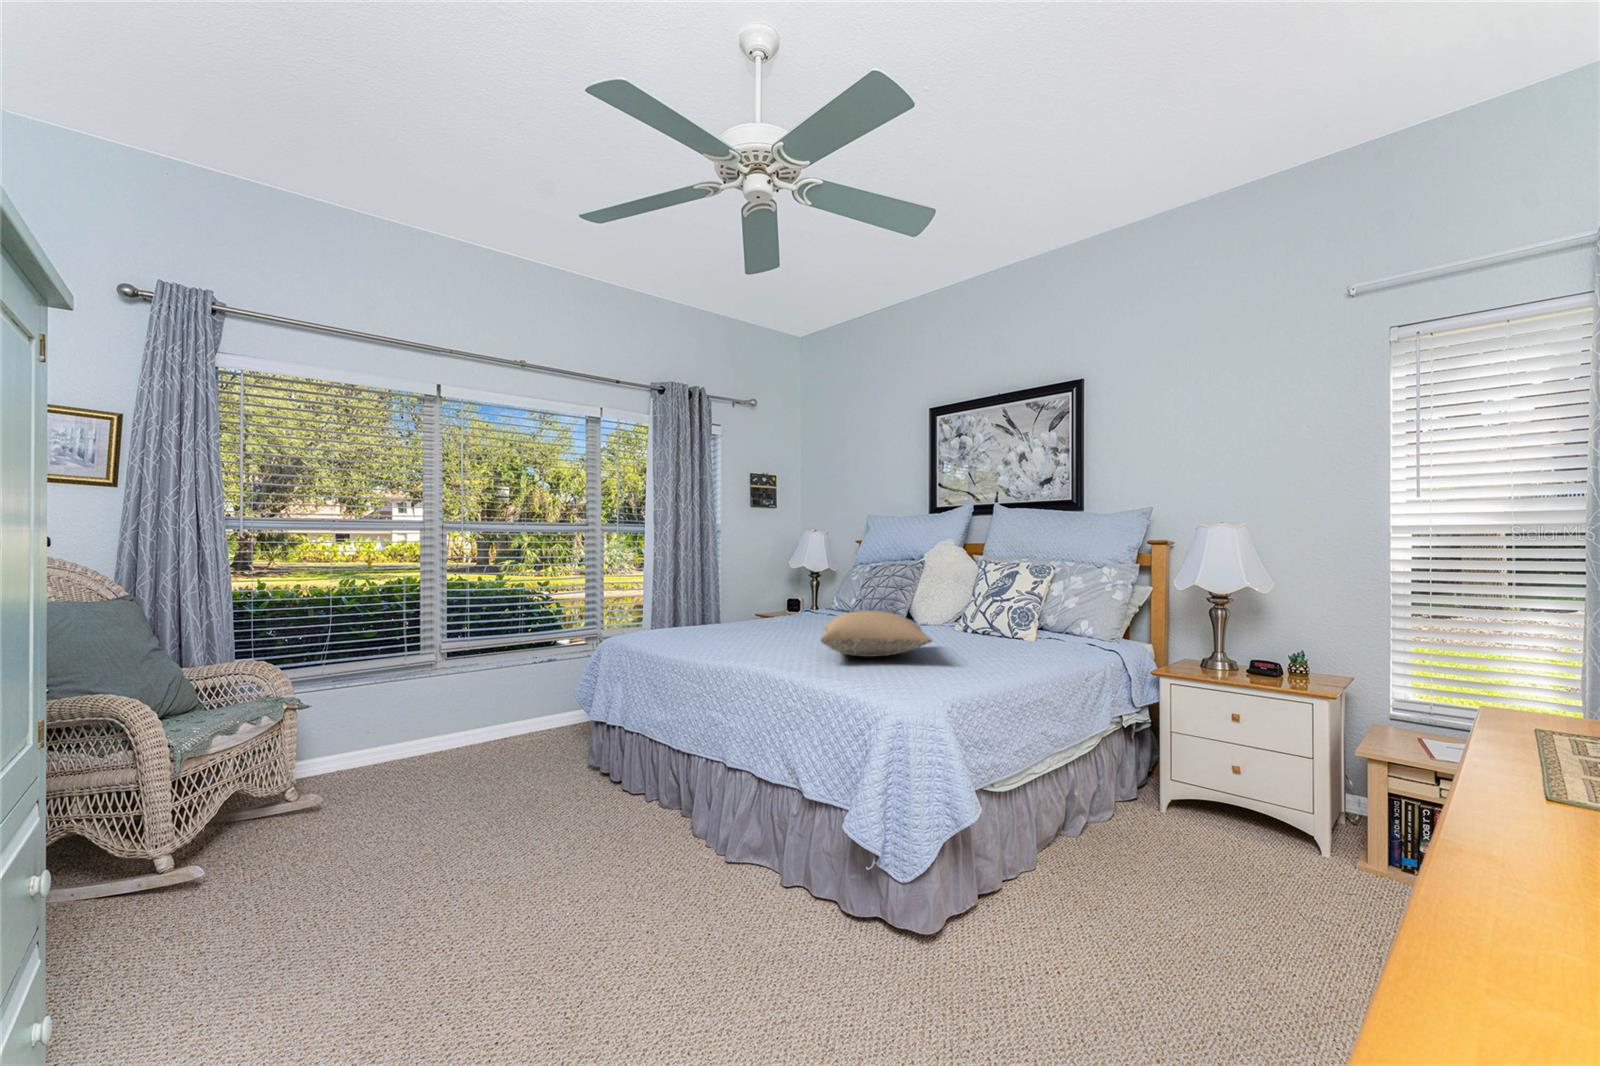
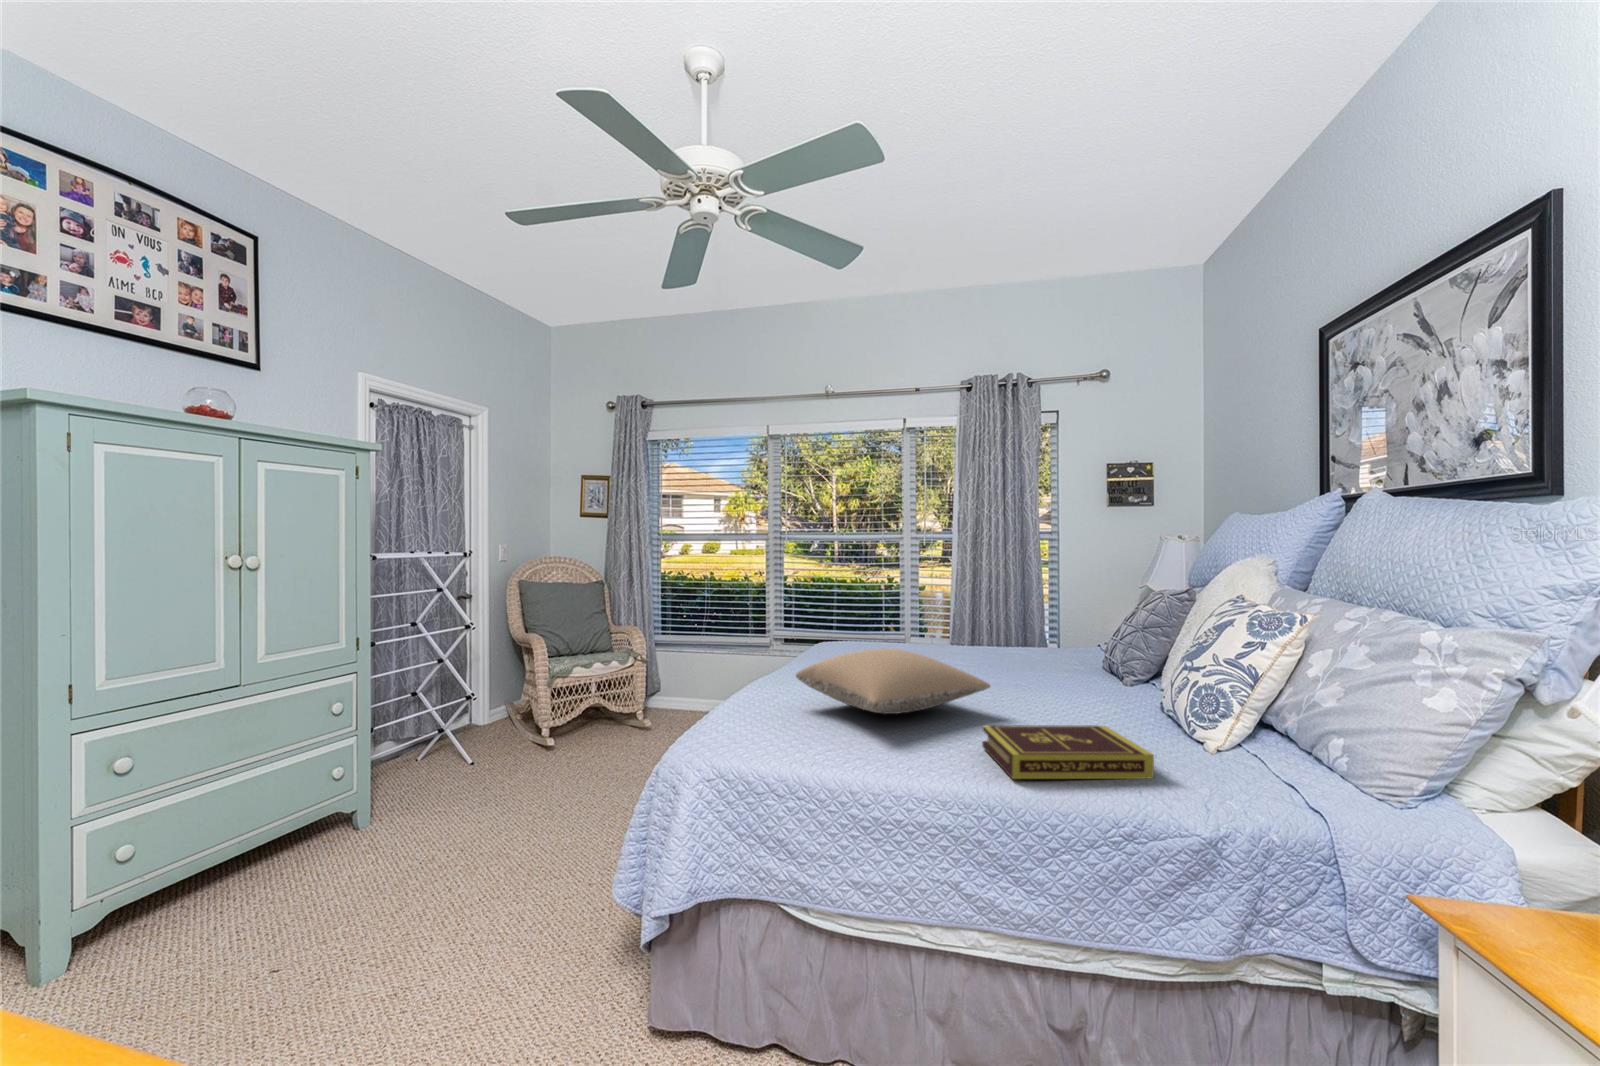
book: none [979,635,1055,661] -> present [982,725,1154,779]

